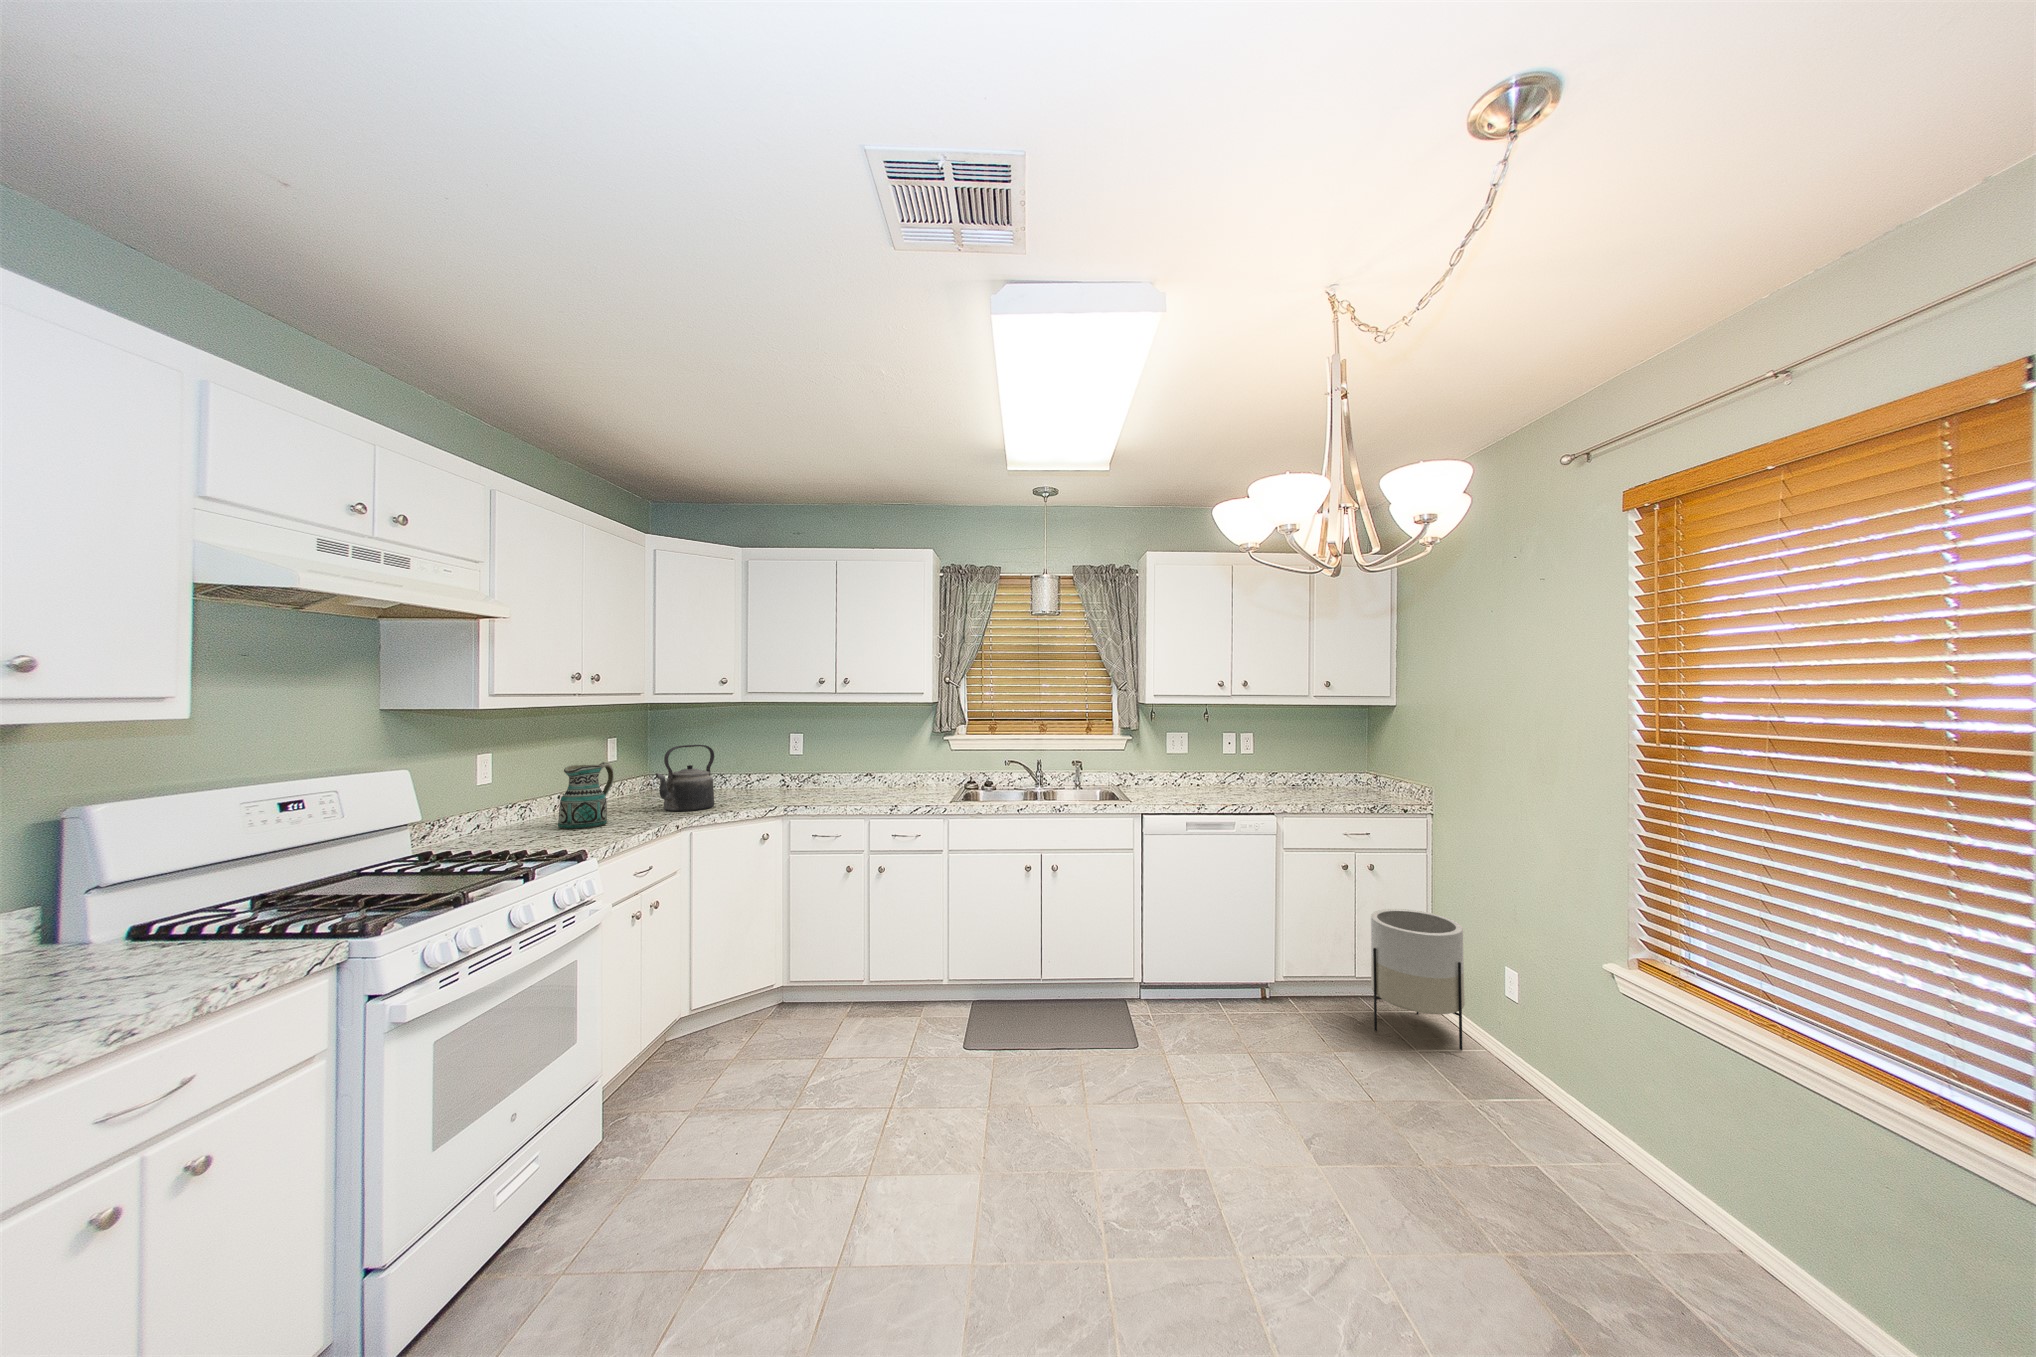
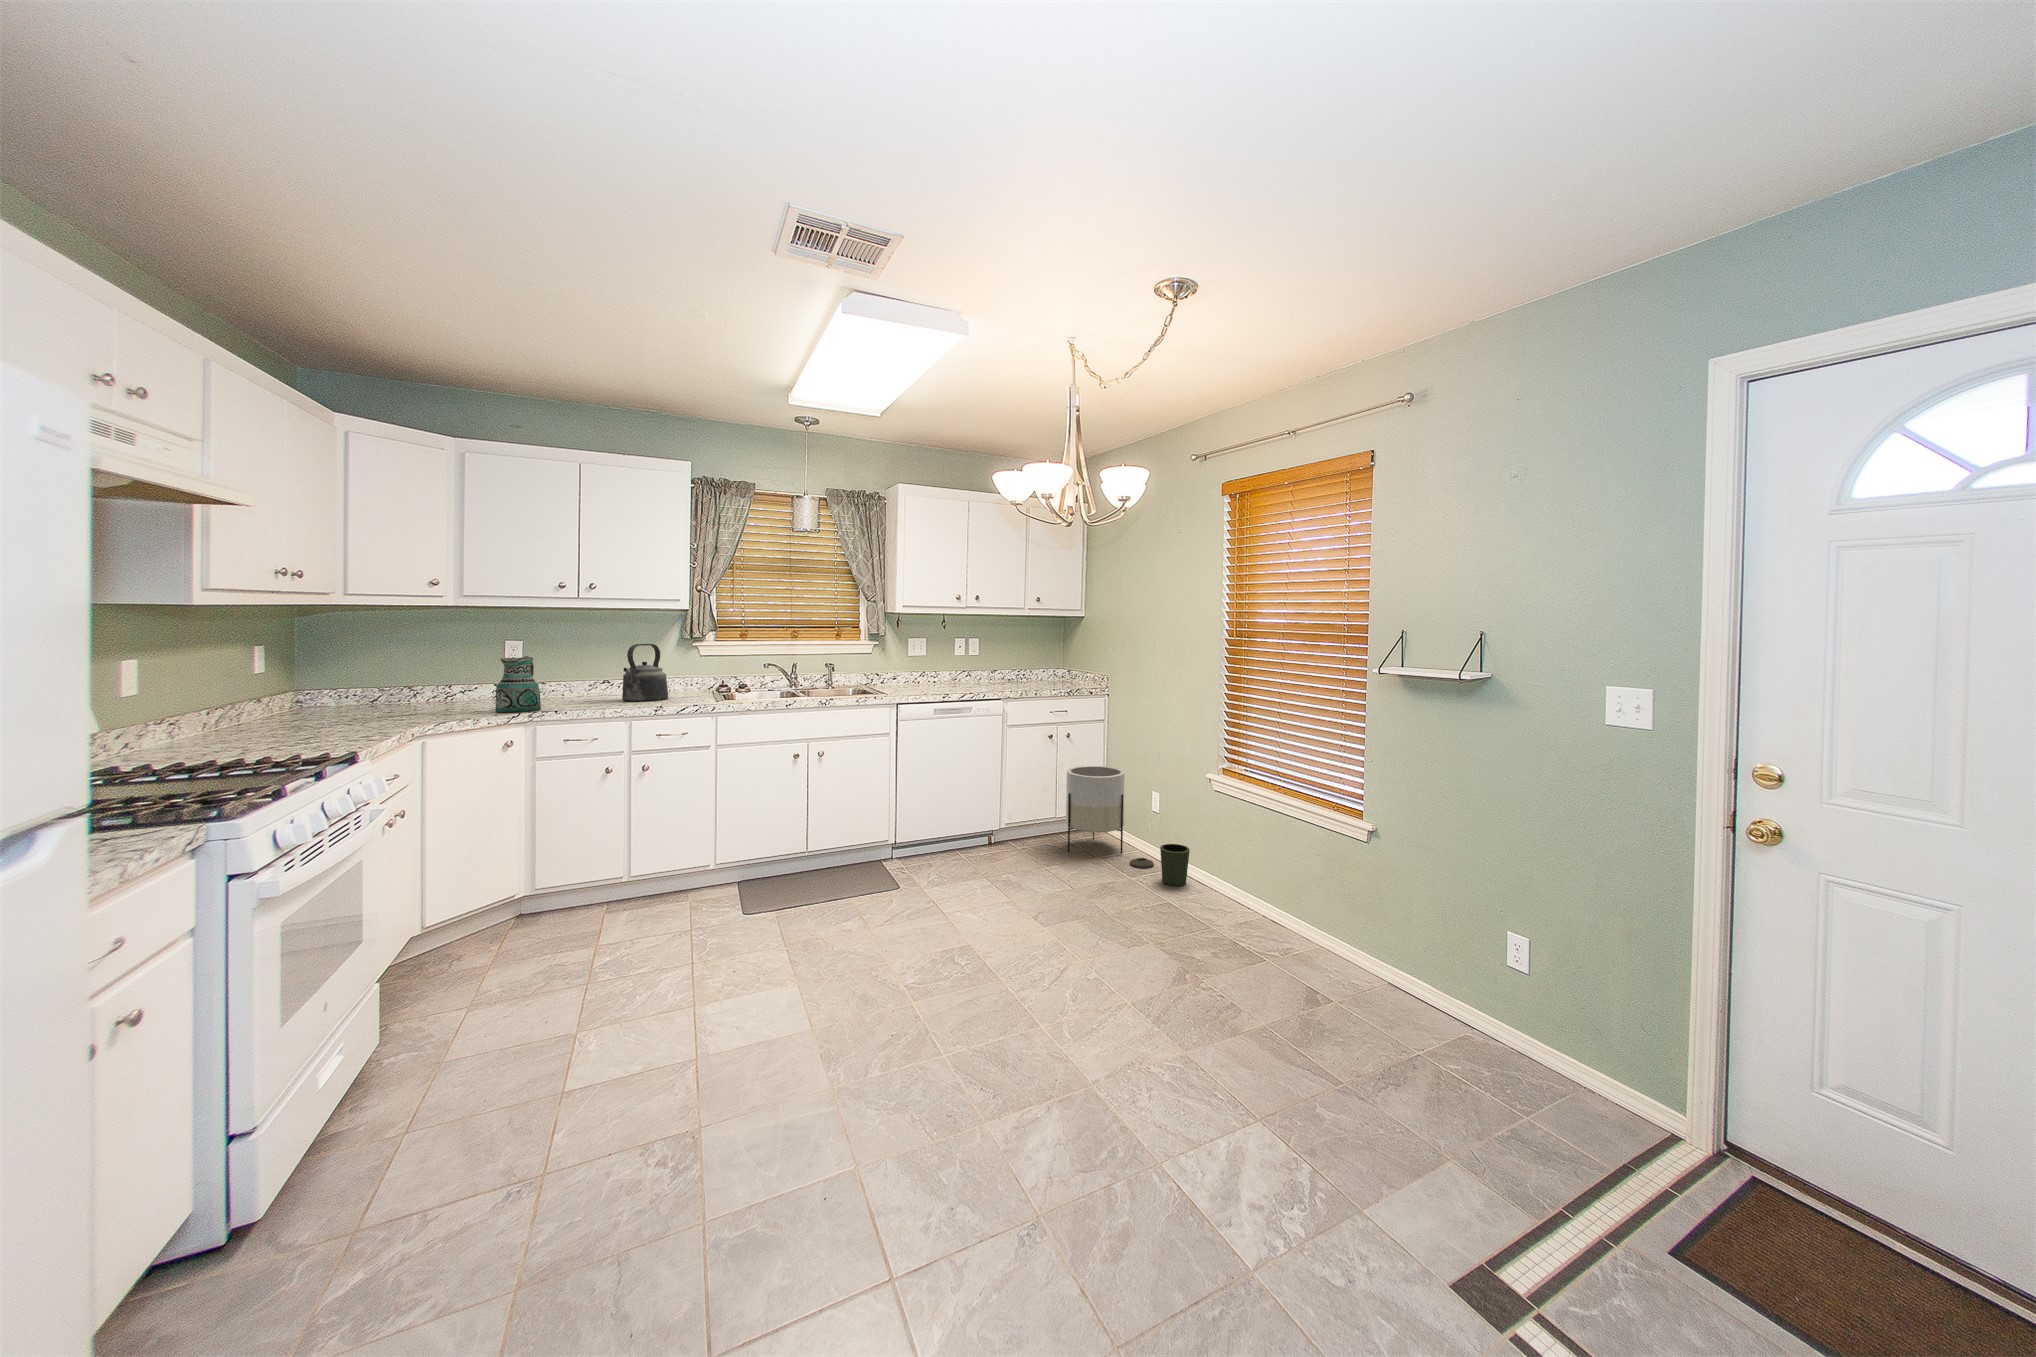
kettle: present [656,745,714,811] -> present [622,644,668,701]
ceramic pitcher: present [558,762,614,829] -> present [496,656,541,712]
trash can: none [1474,1060,1581,1138] -> present [1130,844,1190,886]

